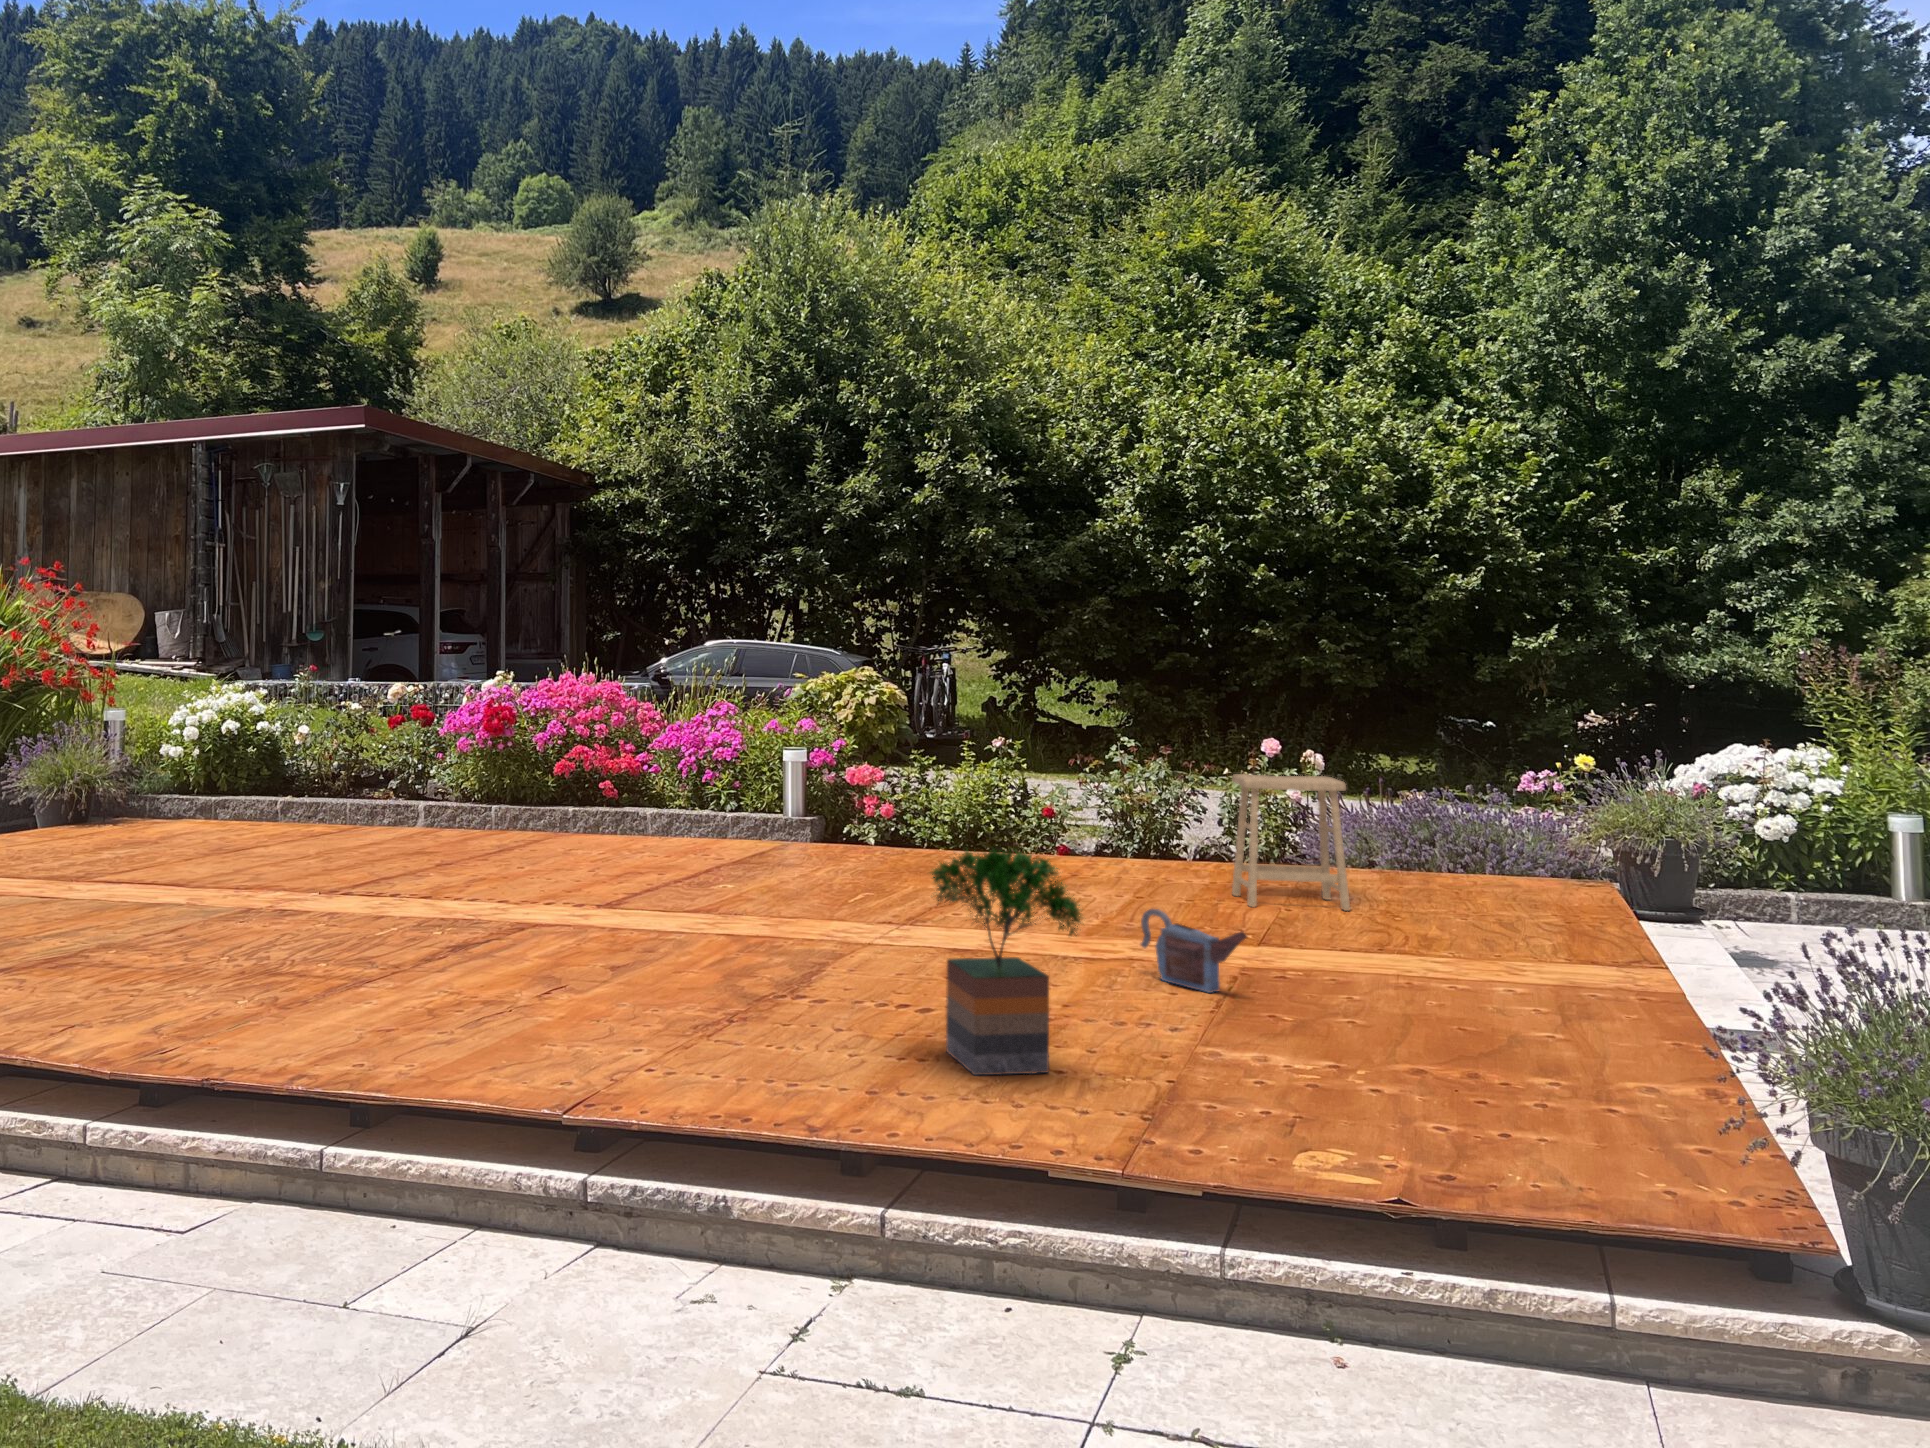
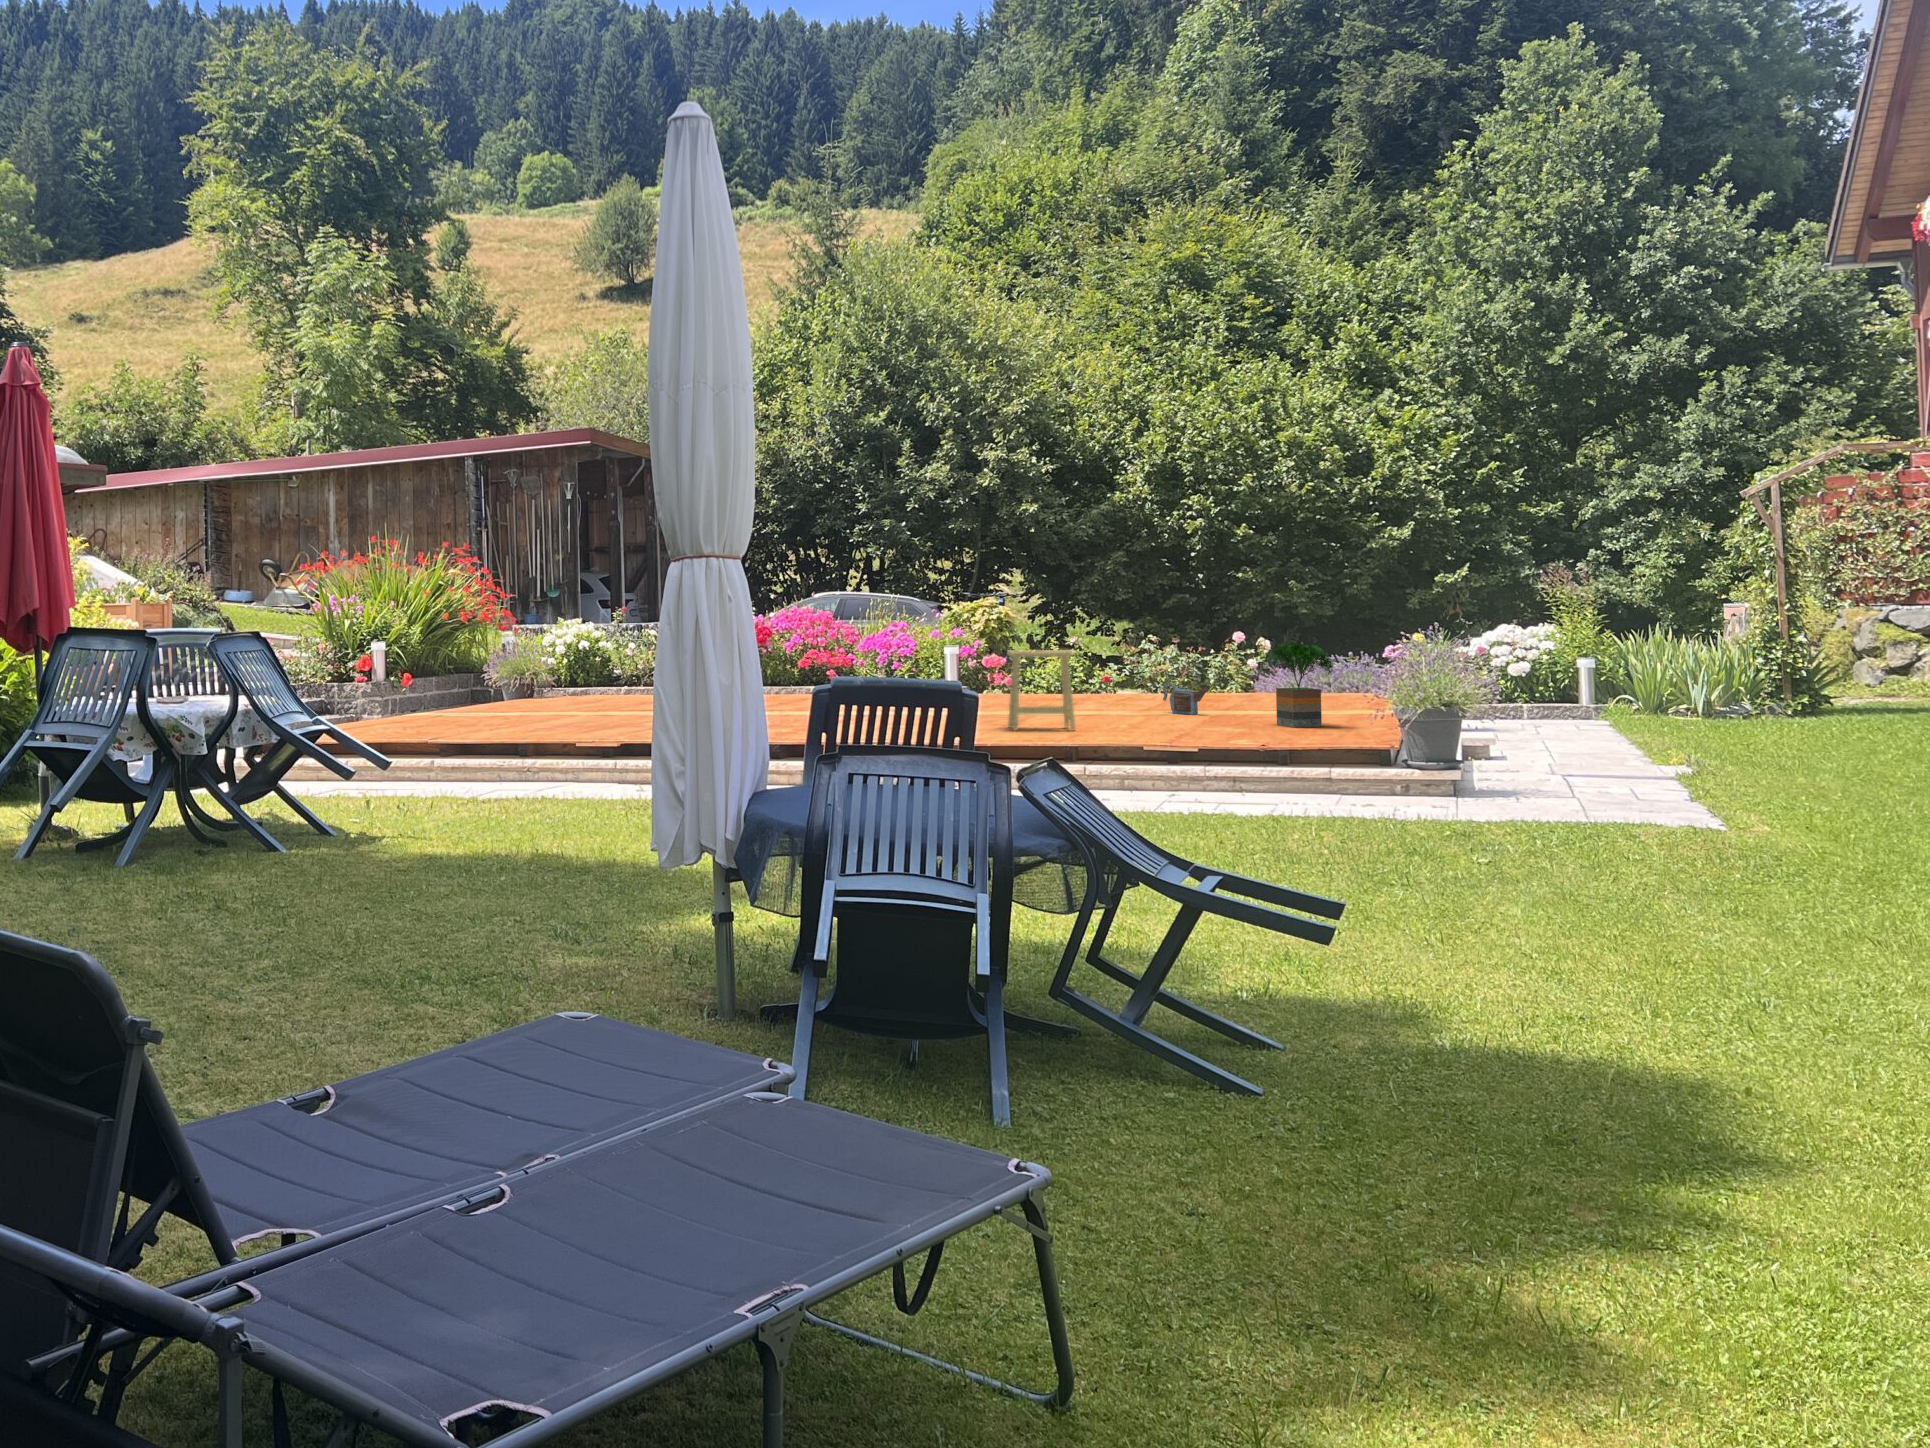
footstool: present [1232,774,1350,911] -> present [1007,650,1075,731]
potted tree: present [932,849,1082,1075] -> present [1270,643,1333,728]

